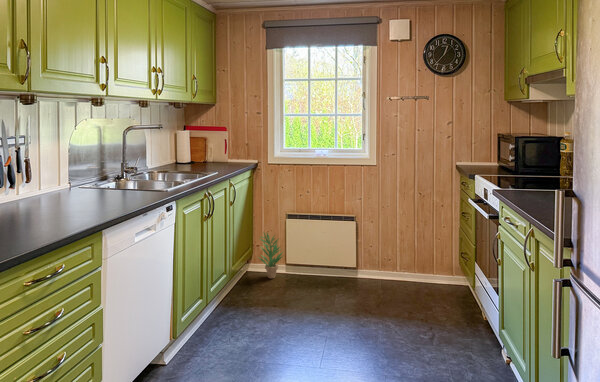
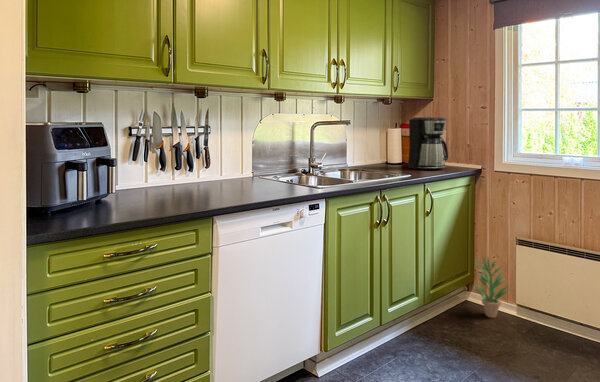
coffee maker: none [195,122,234,167] -> present [403,117,448,169]

